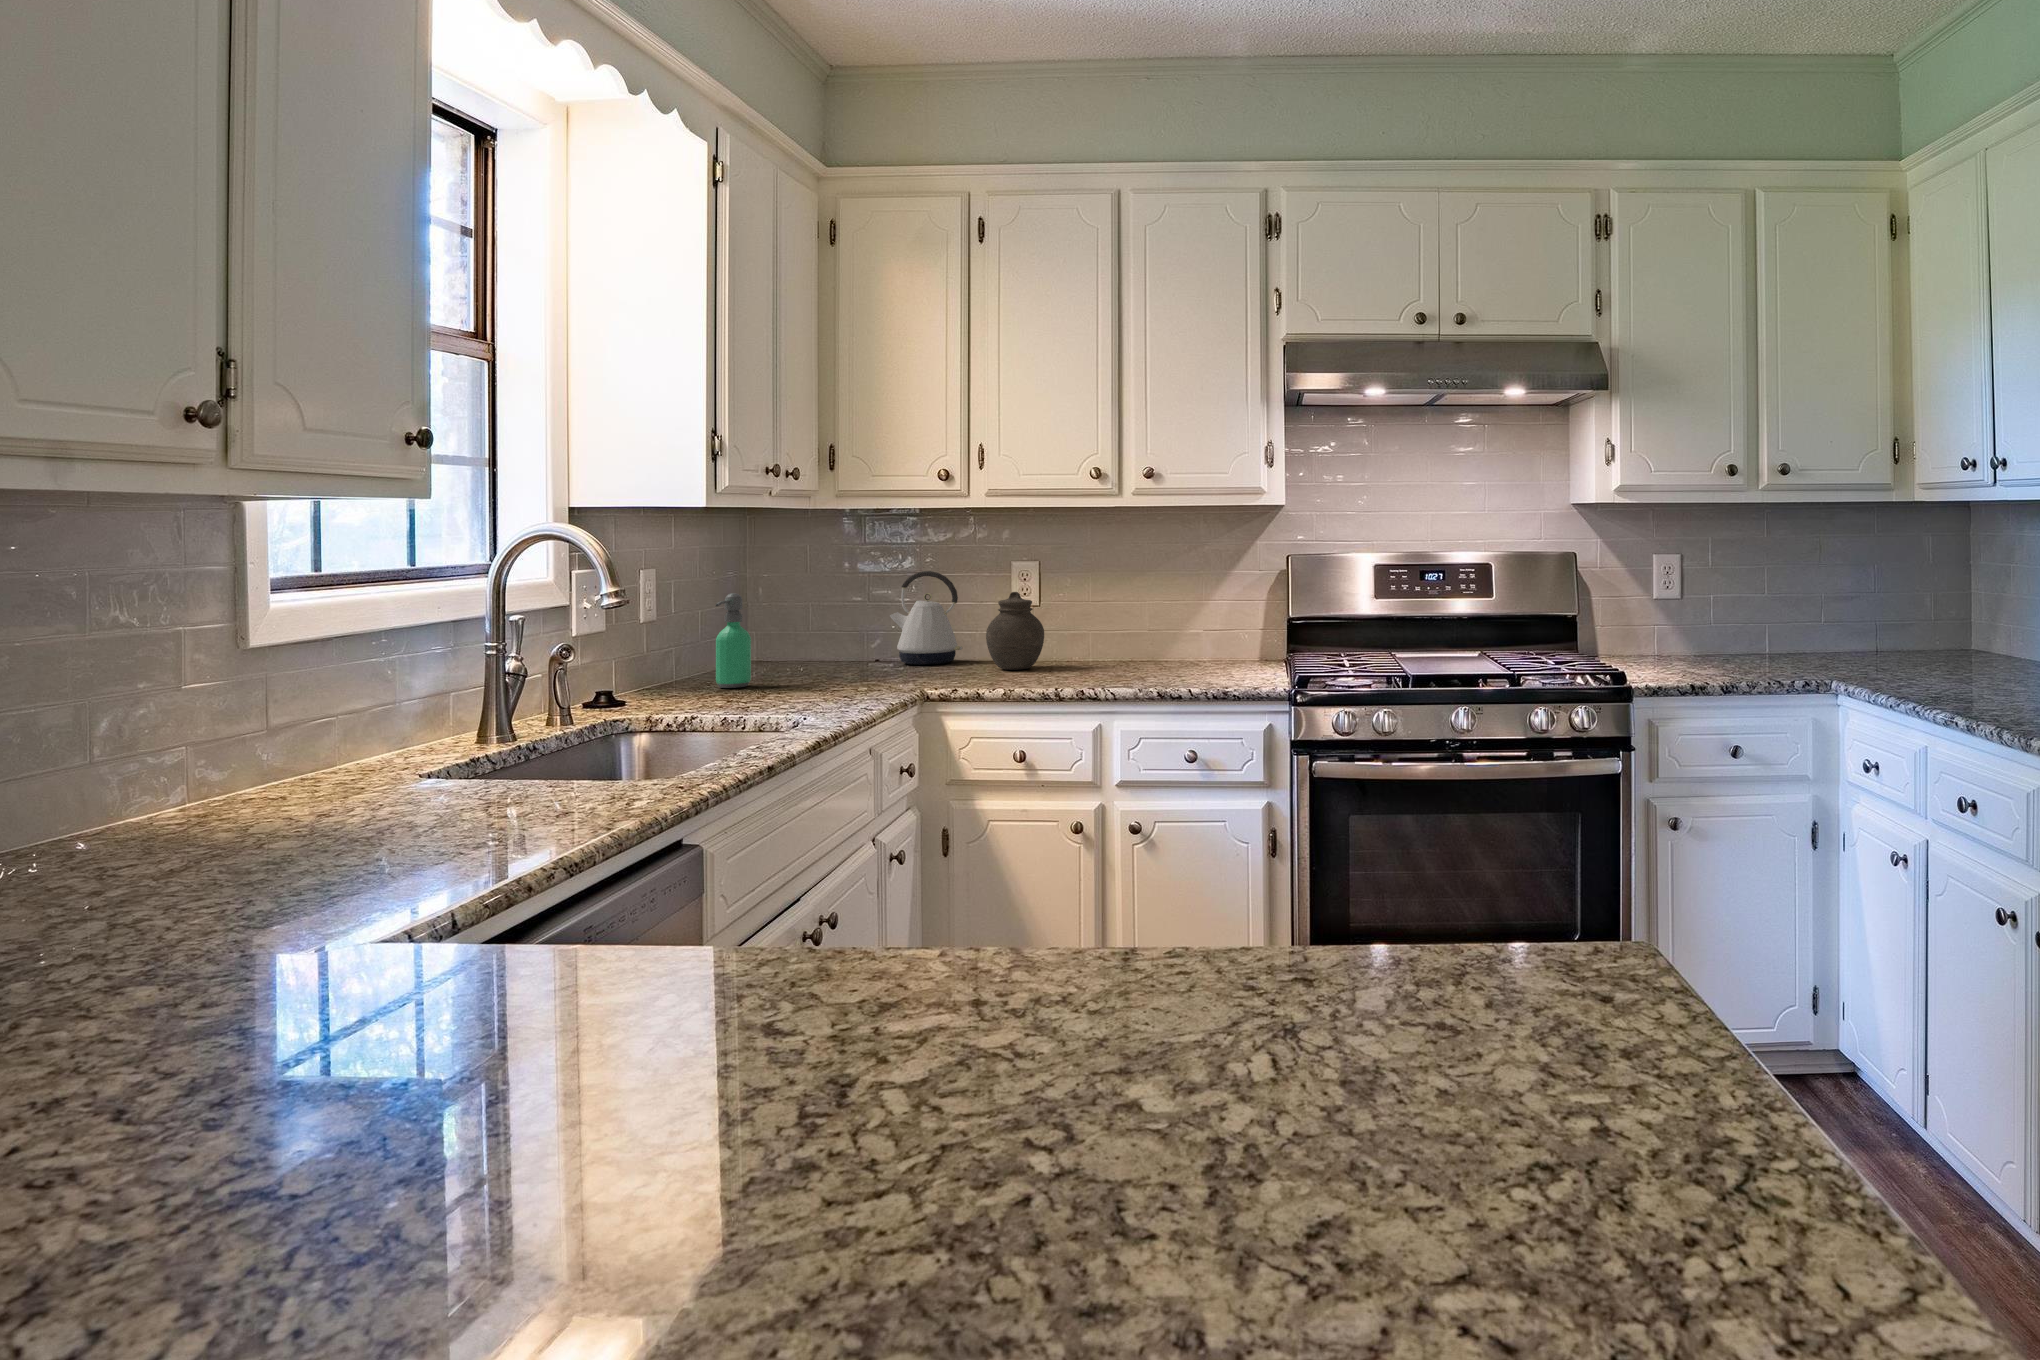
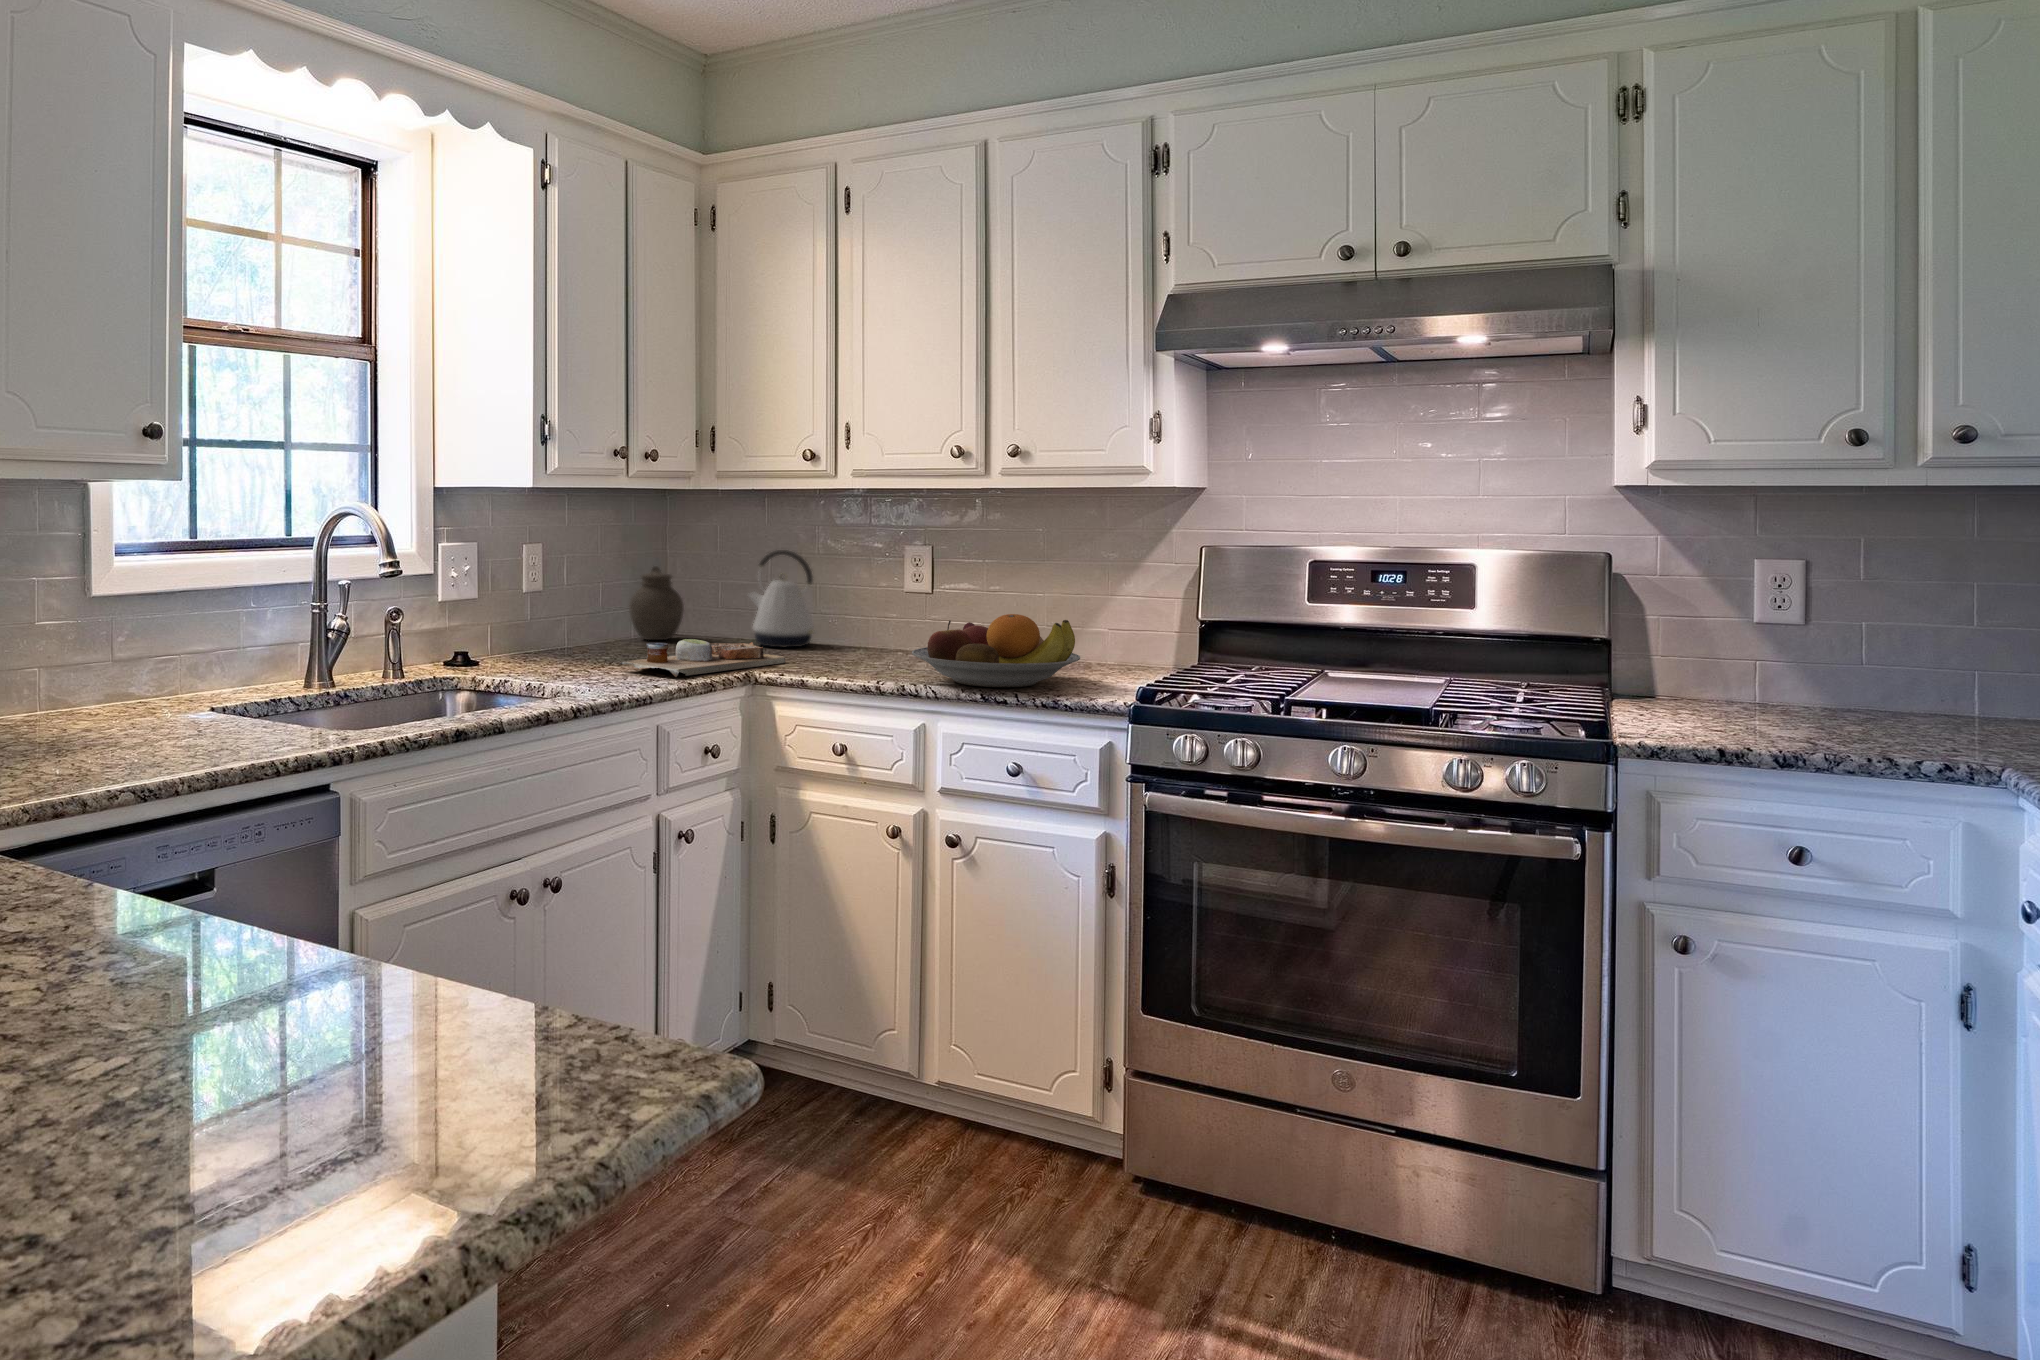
jar: present [986,592,1044,670] -> present [629,566,684,640]
soap dispenser: present [716,593,751,688] -> none [567,569,600,658]
fruit bowl: none [1089,617,1235,683] -> present [912,614,1080,687]
cutting board: none [791,659,951,697] -> present [620,639,785,677]

